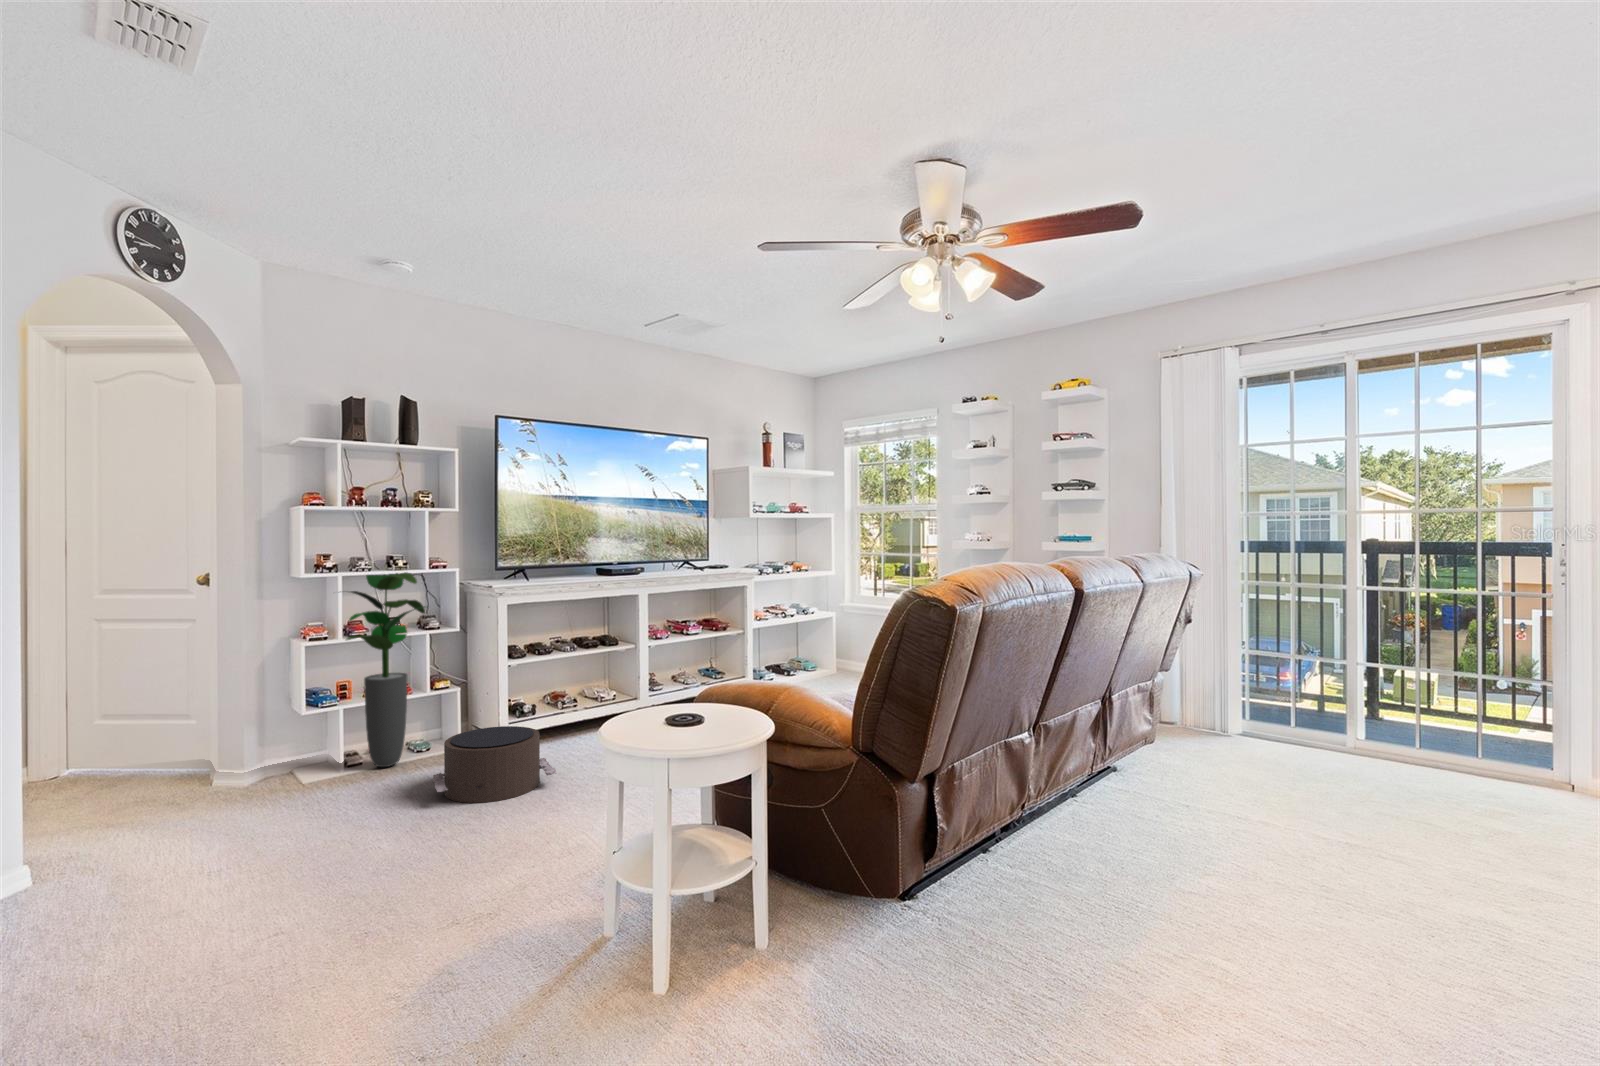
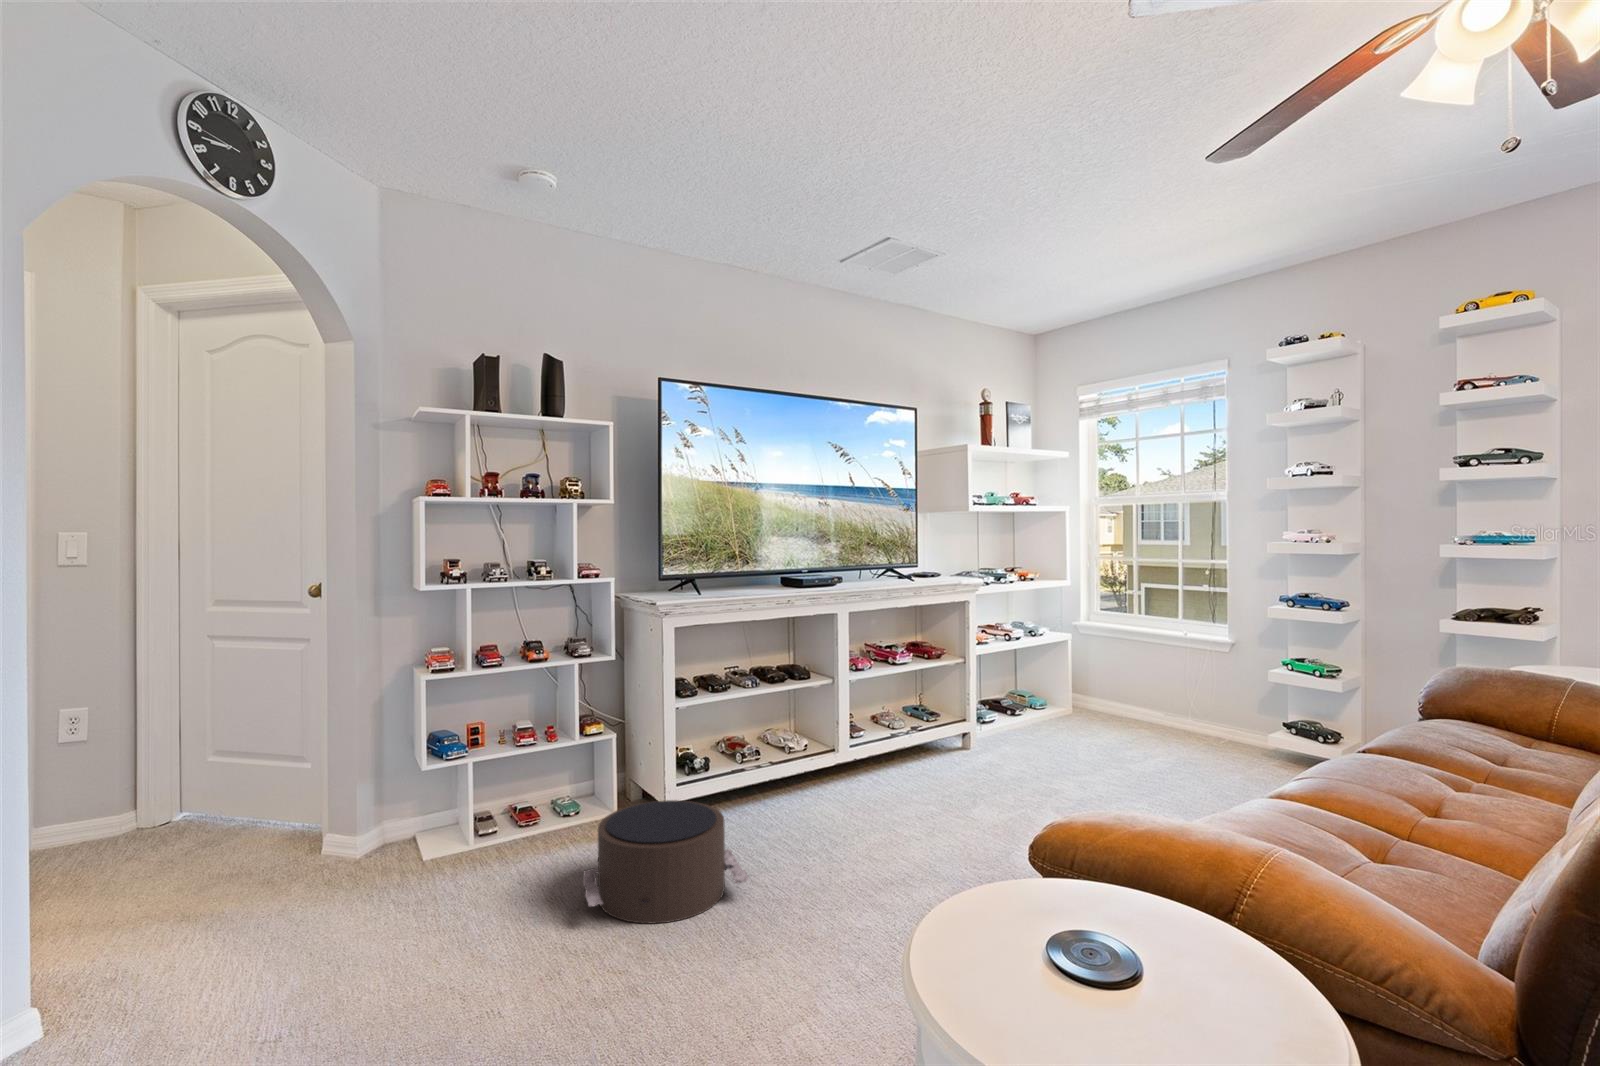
potted plant: present [346,572,425,767] -> none [460,579,578,841]

